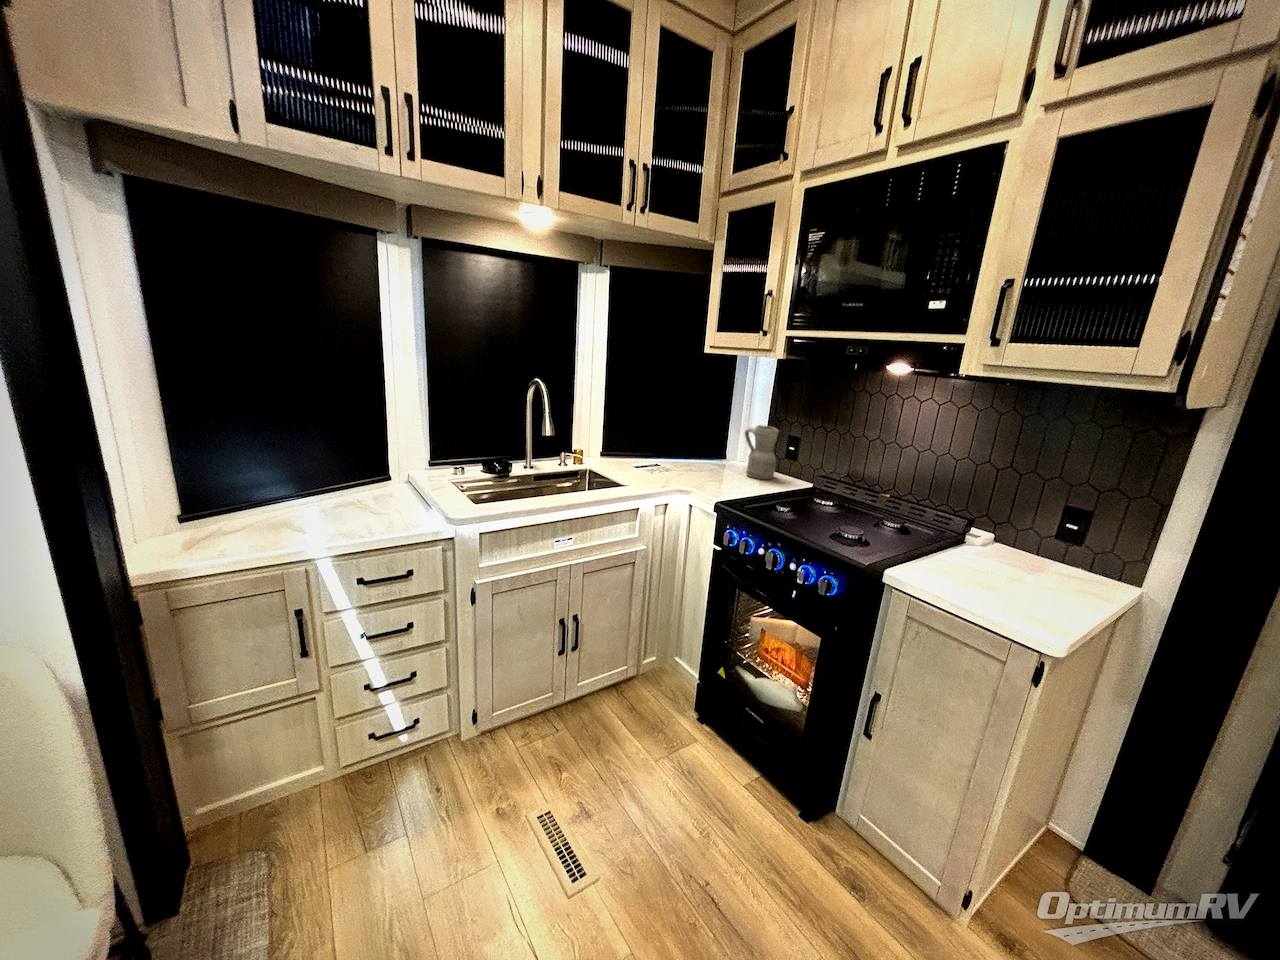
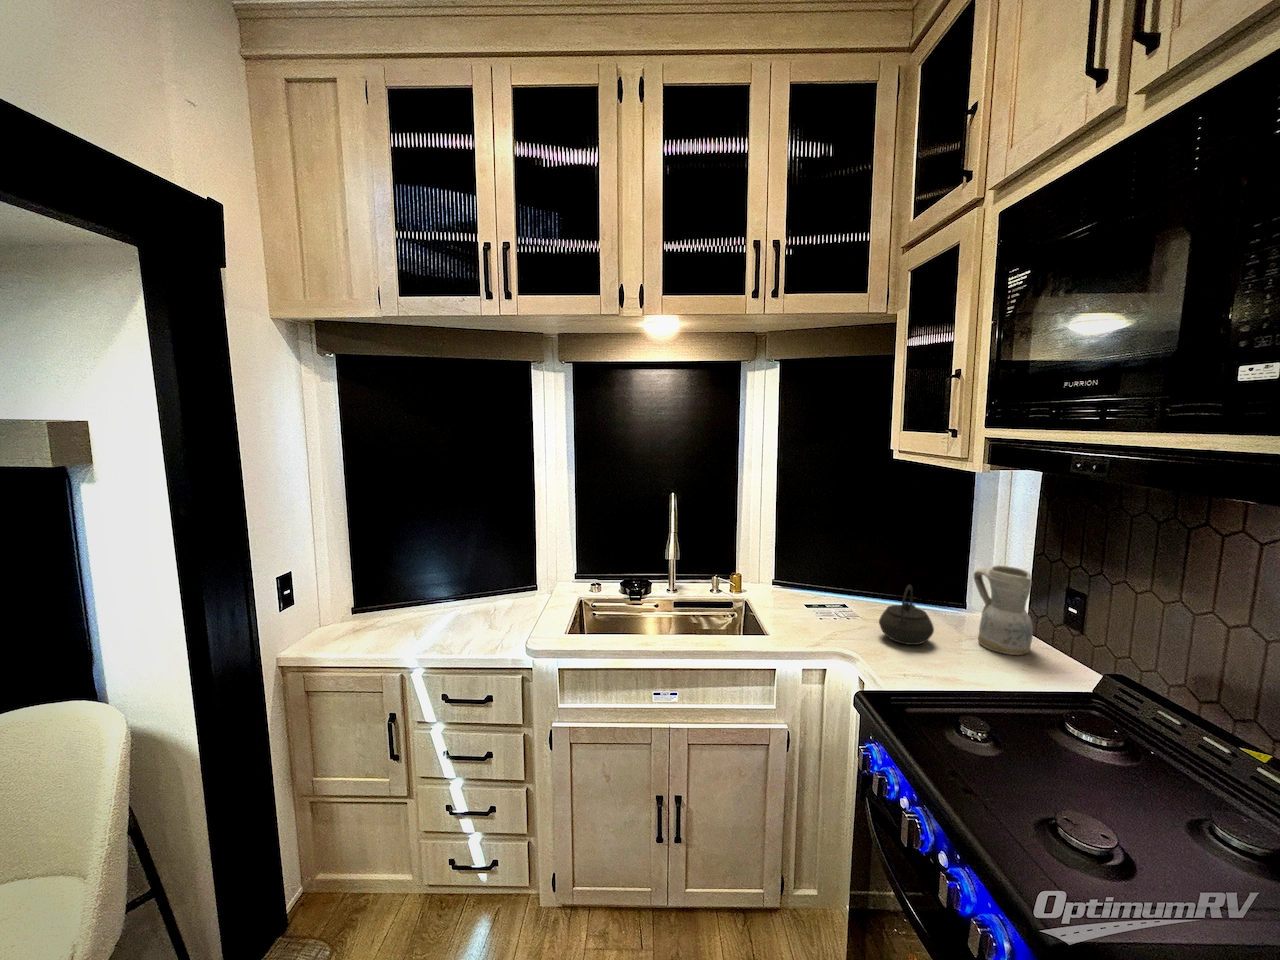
kettle: none [694,442,728,481] -> present [879,585,934,645]

